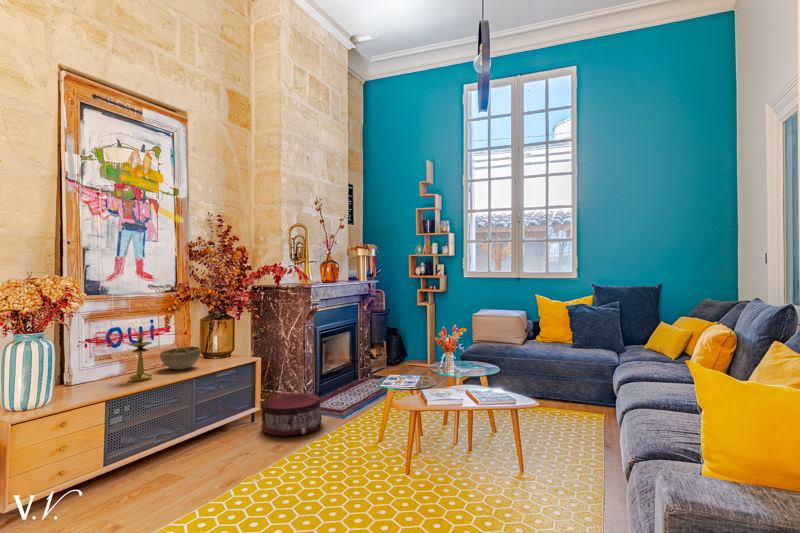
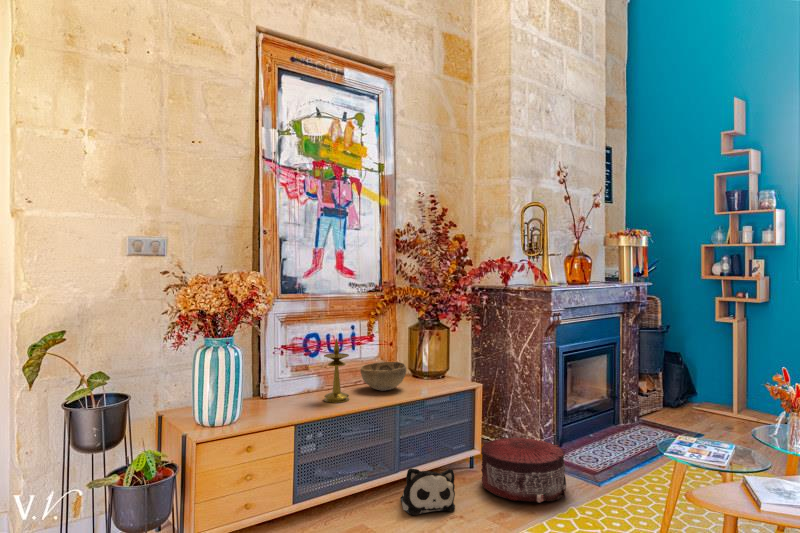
plush toy: none [198,421,242,459] -> present [400,468,455,515]

